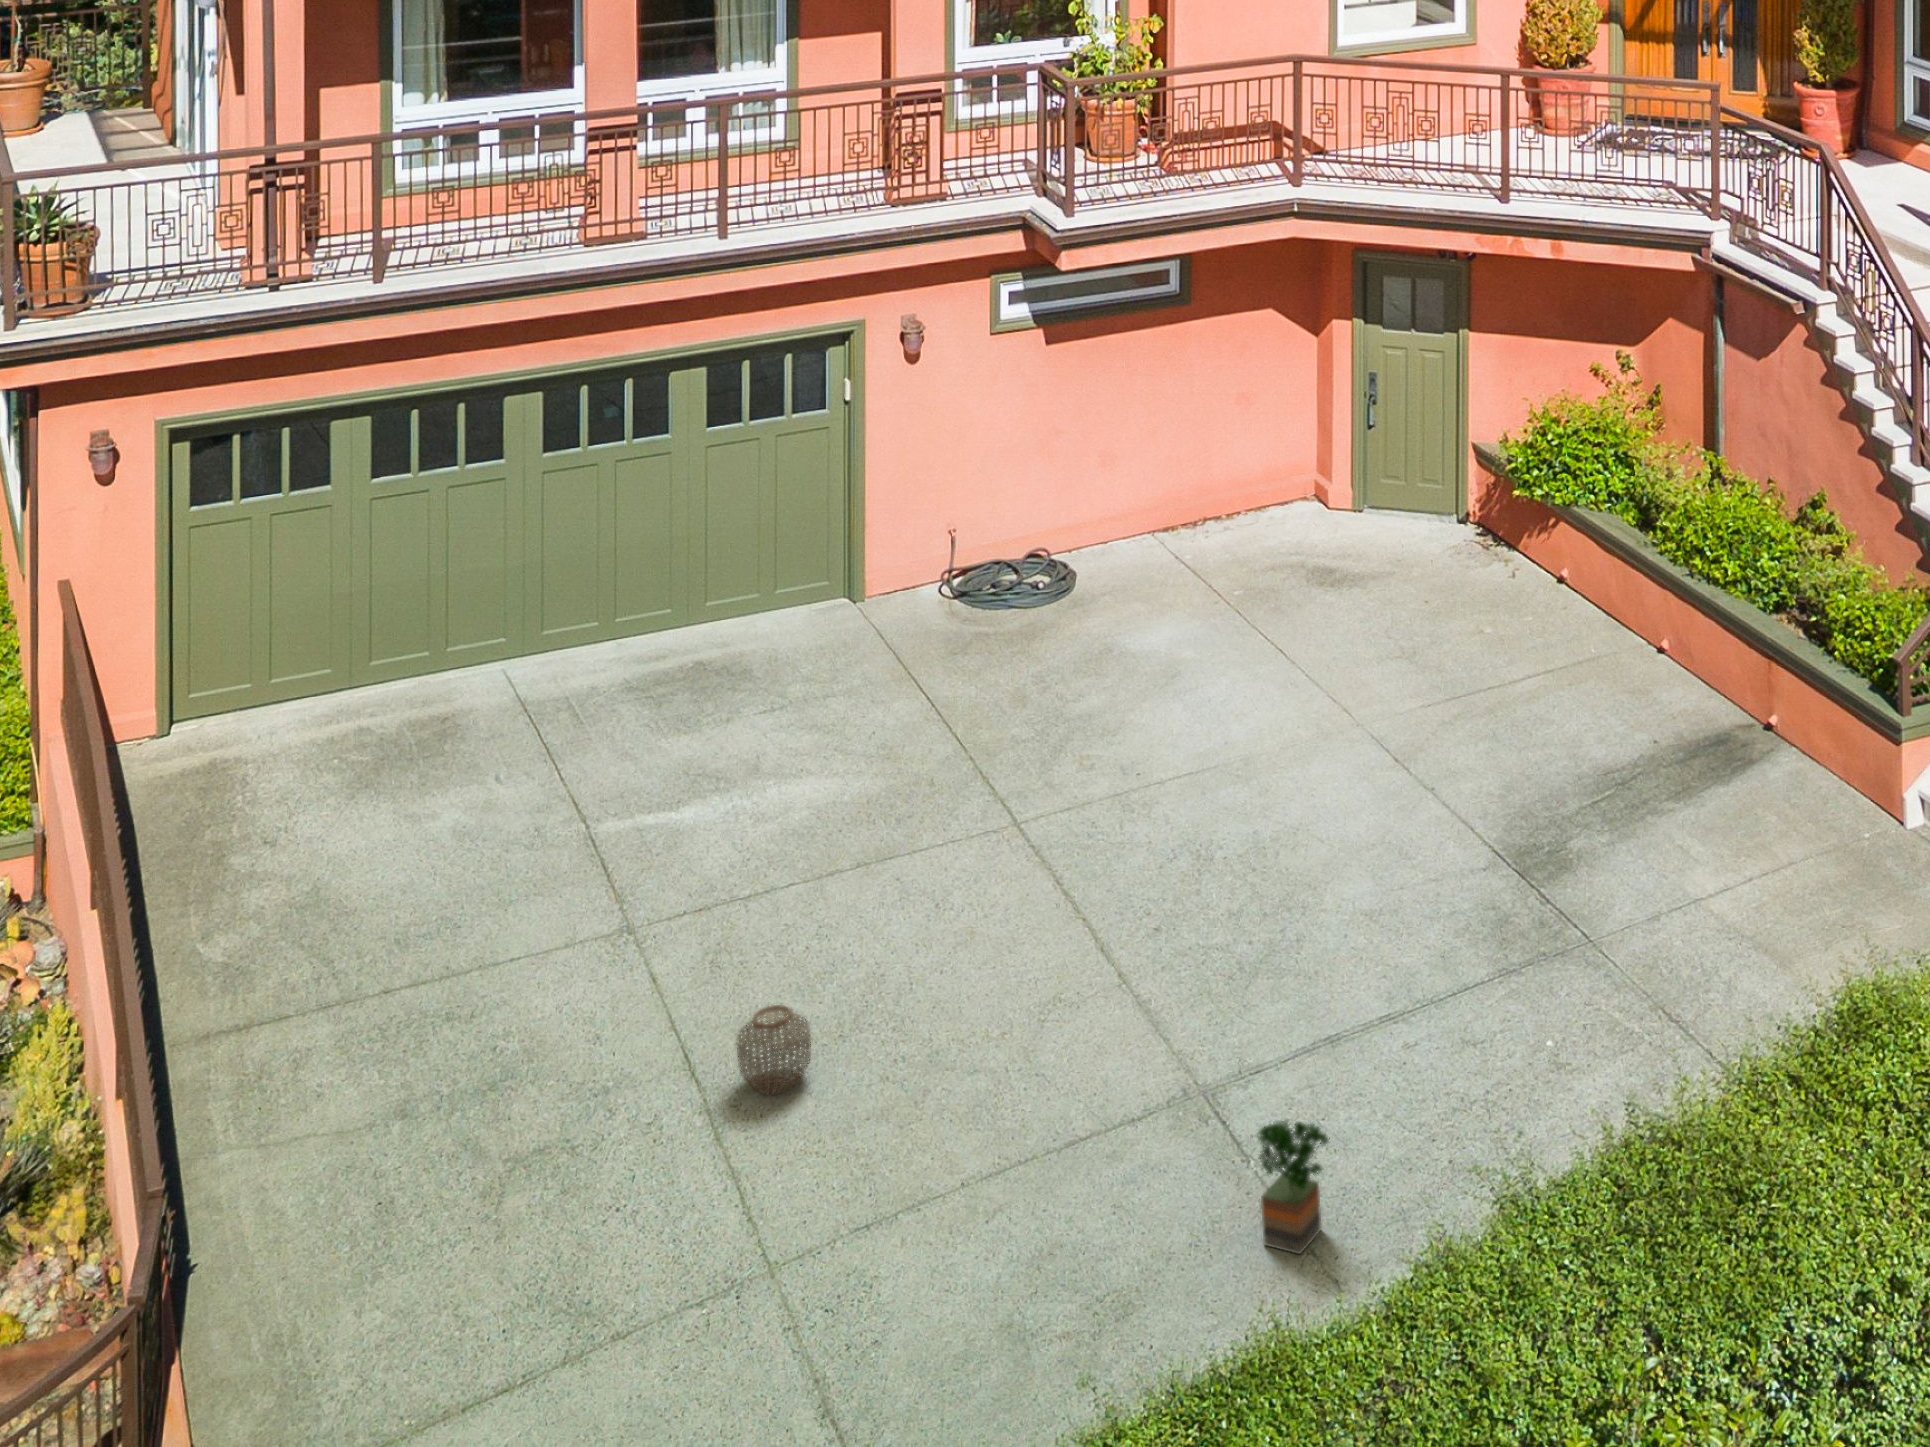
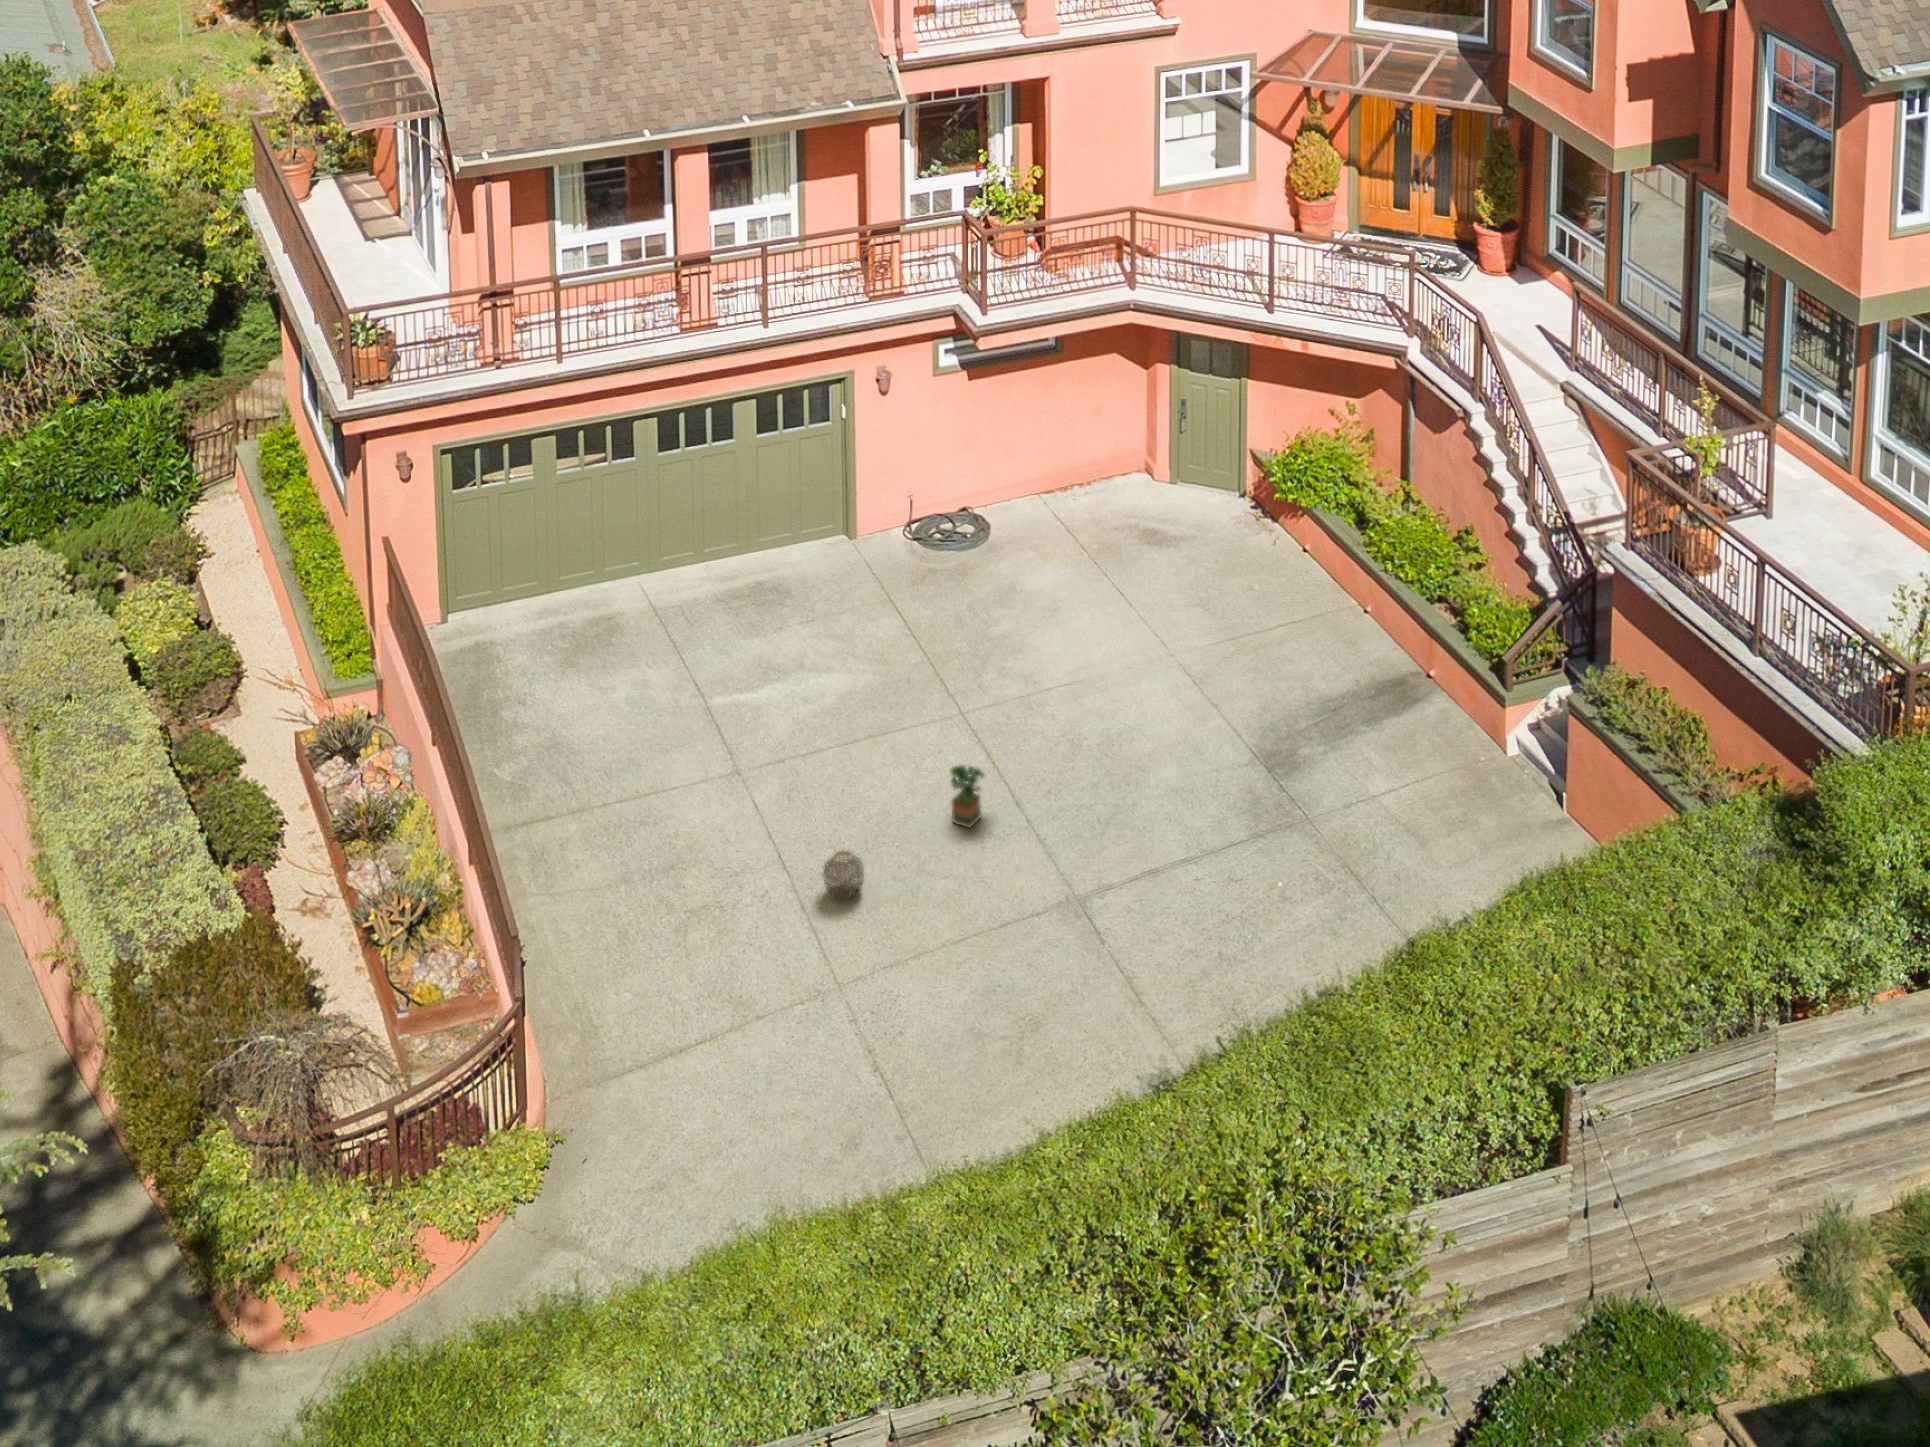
potted tree: present [1258,1121,1330,1254] -> present [951,765,984,827]

